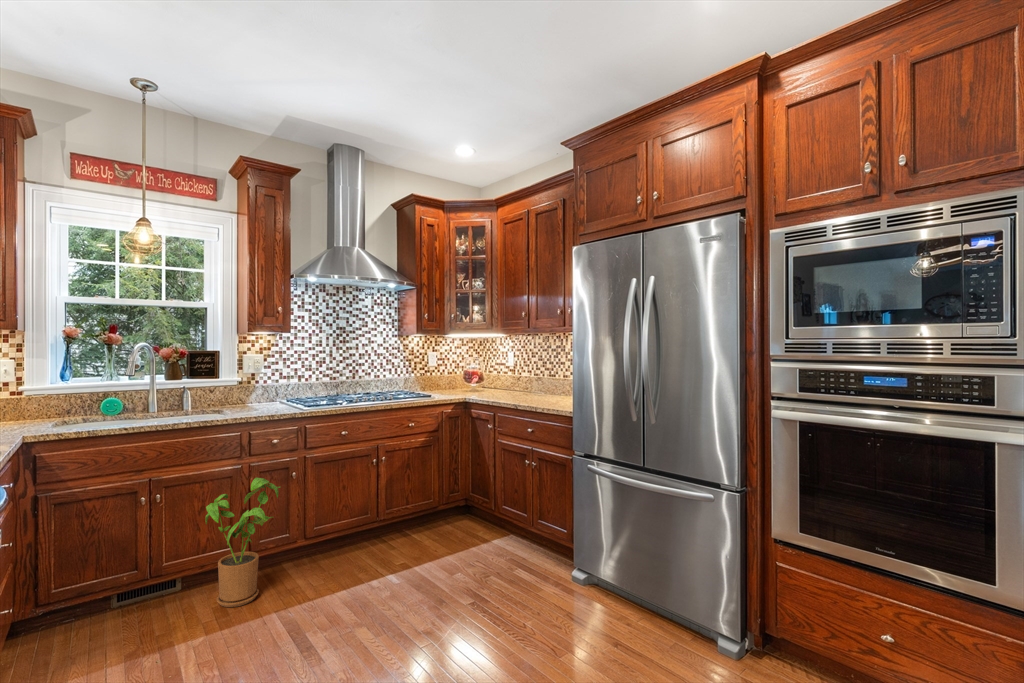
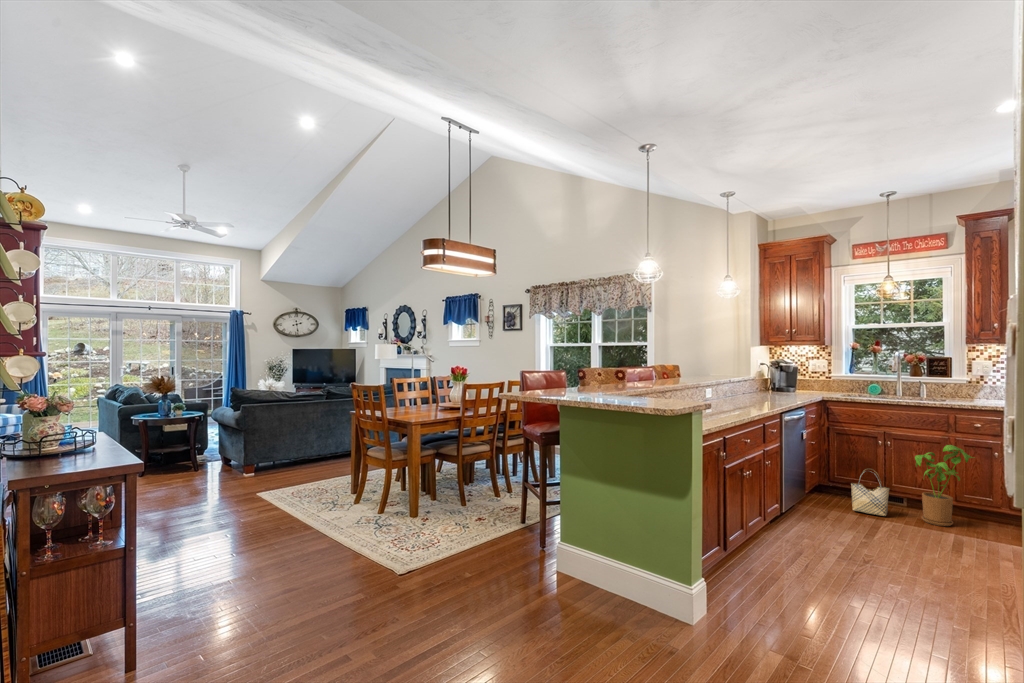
woven basket: none [101,554,172,650] -> present [851,469,889,516]

